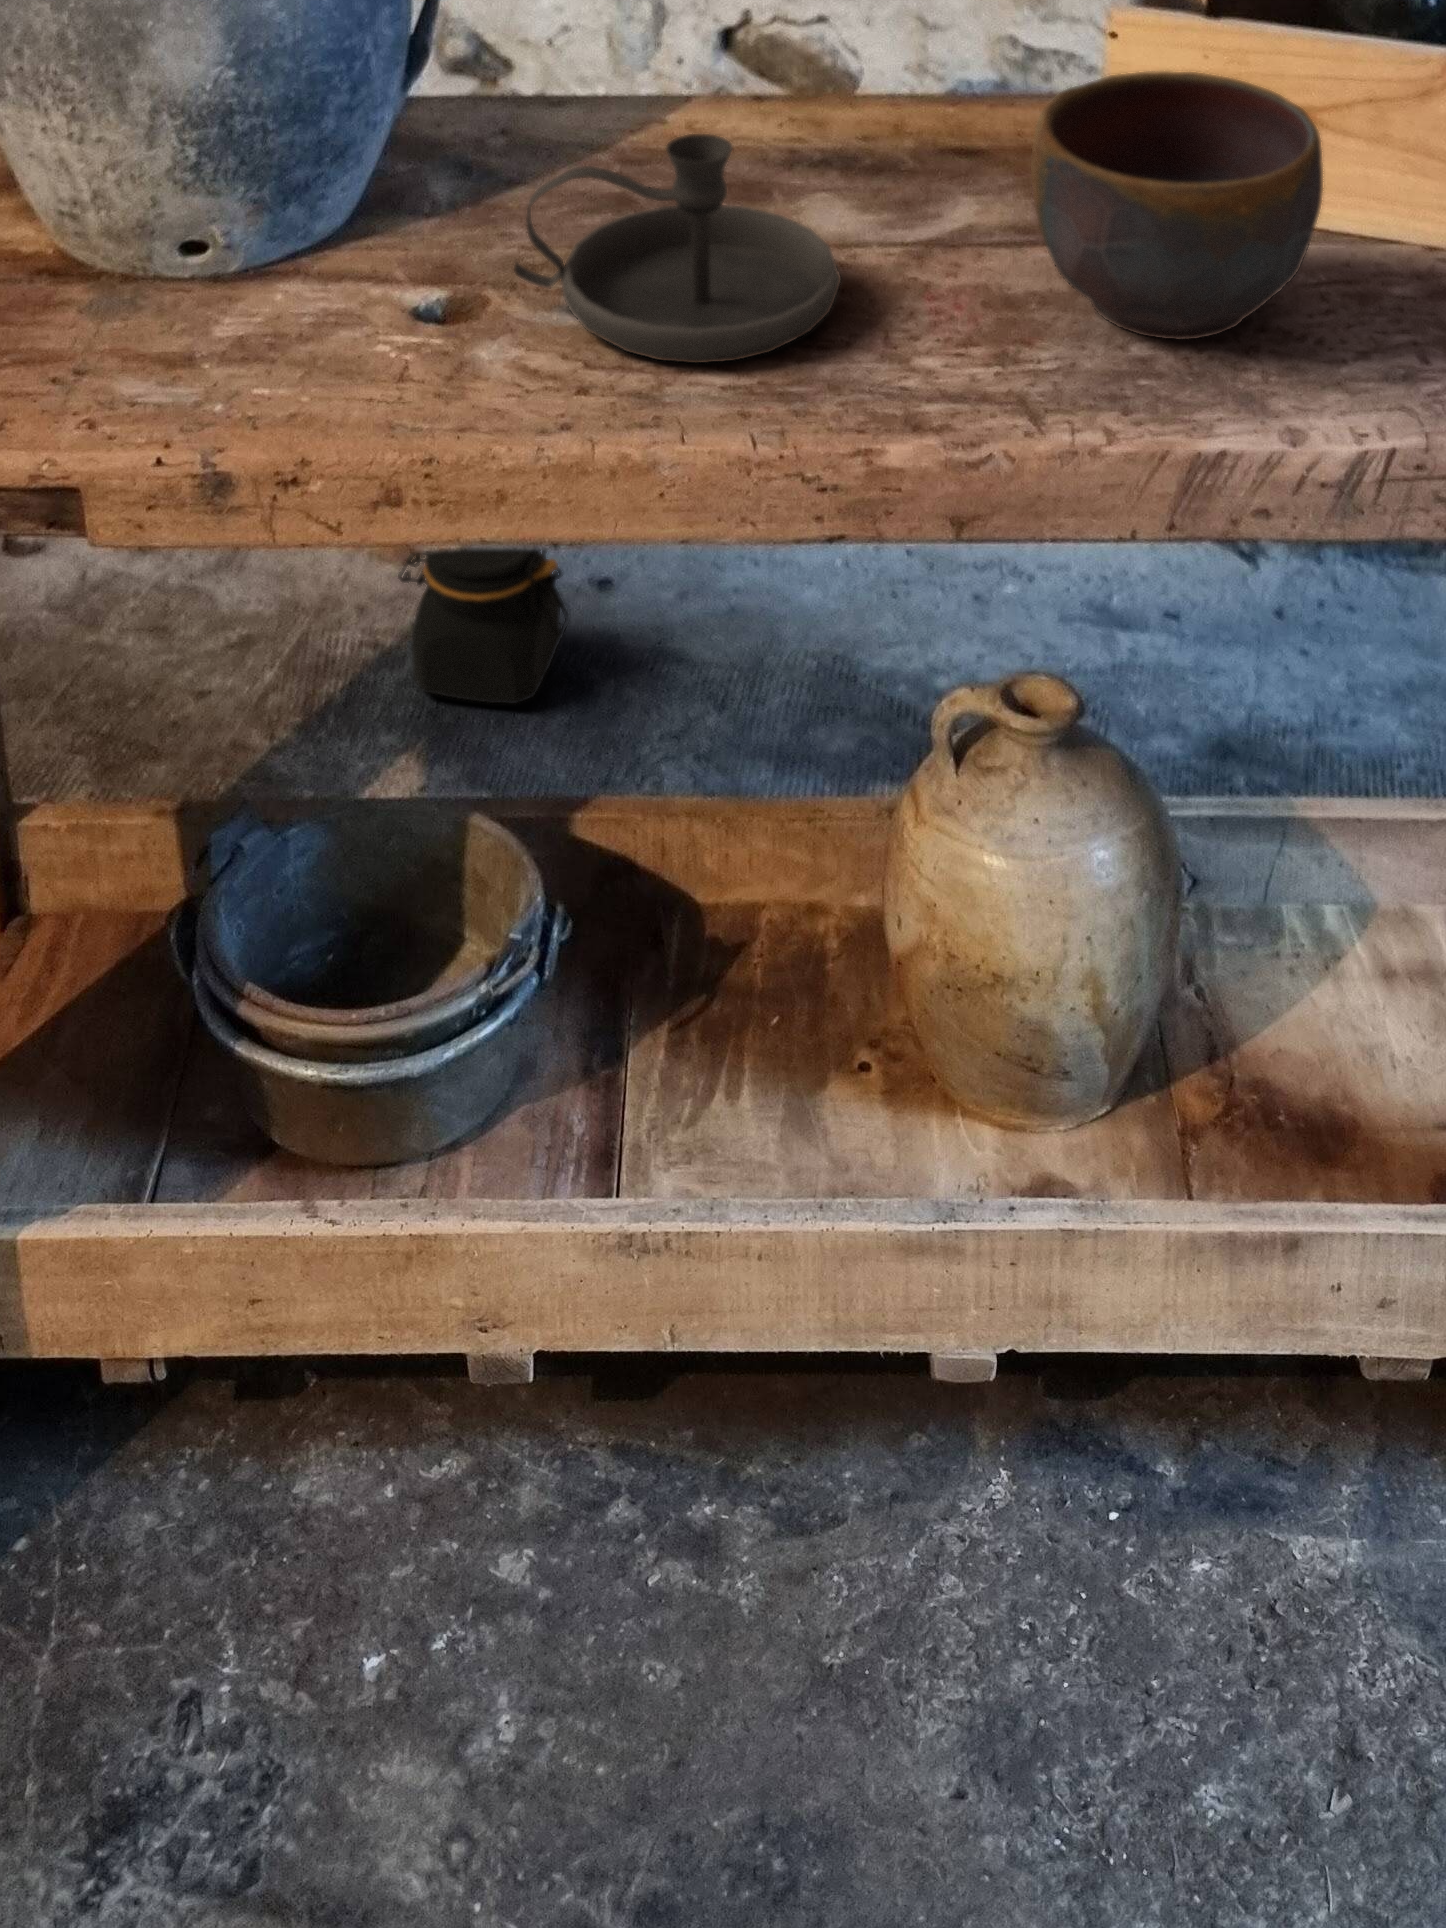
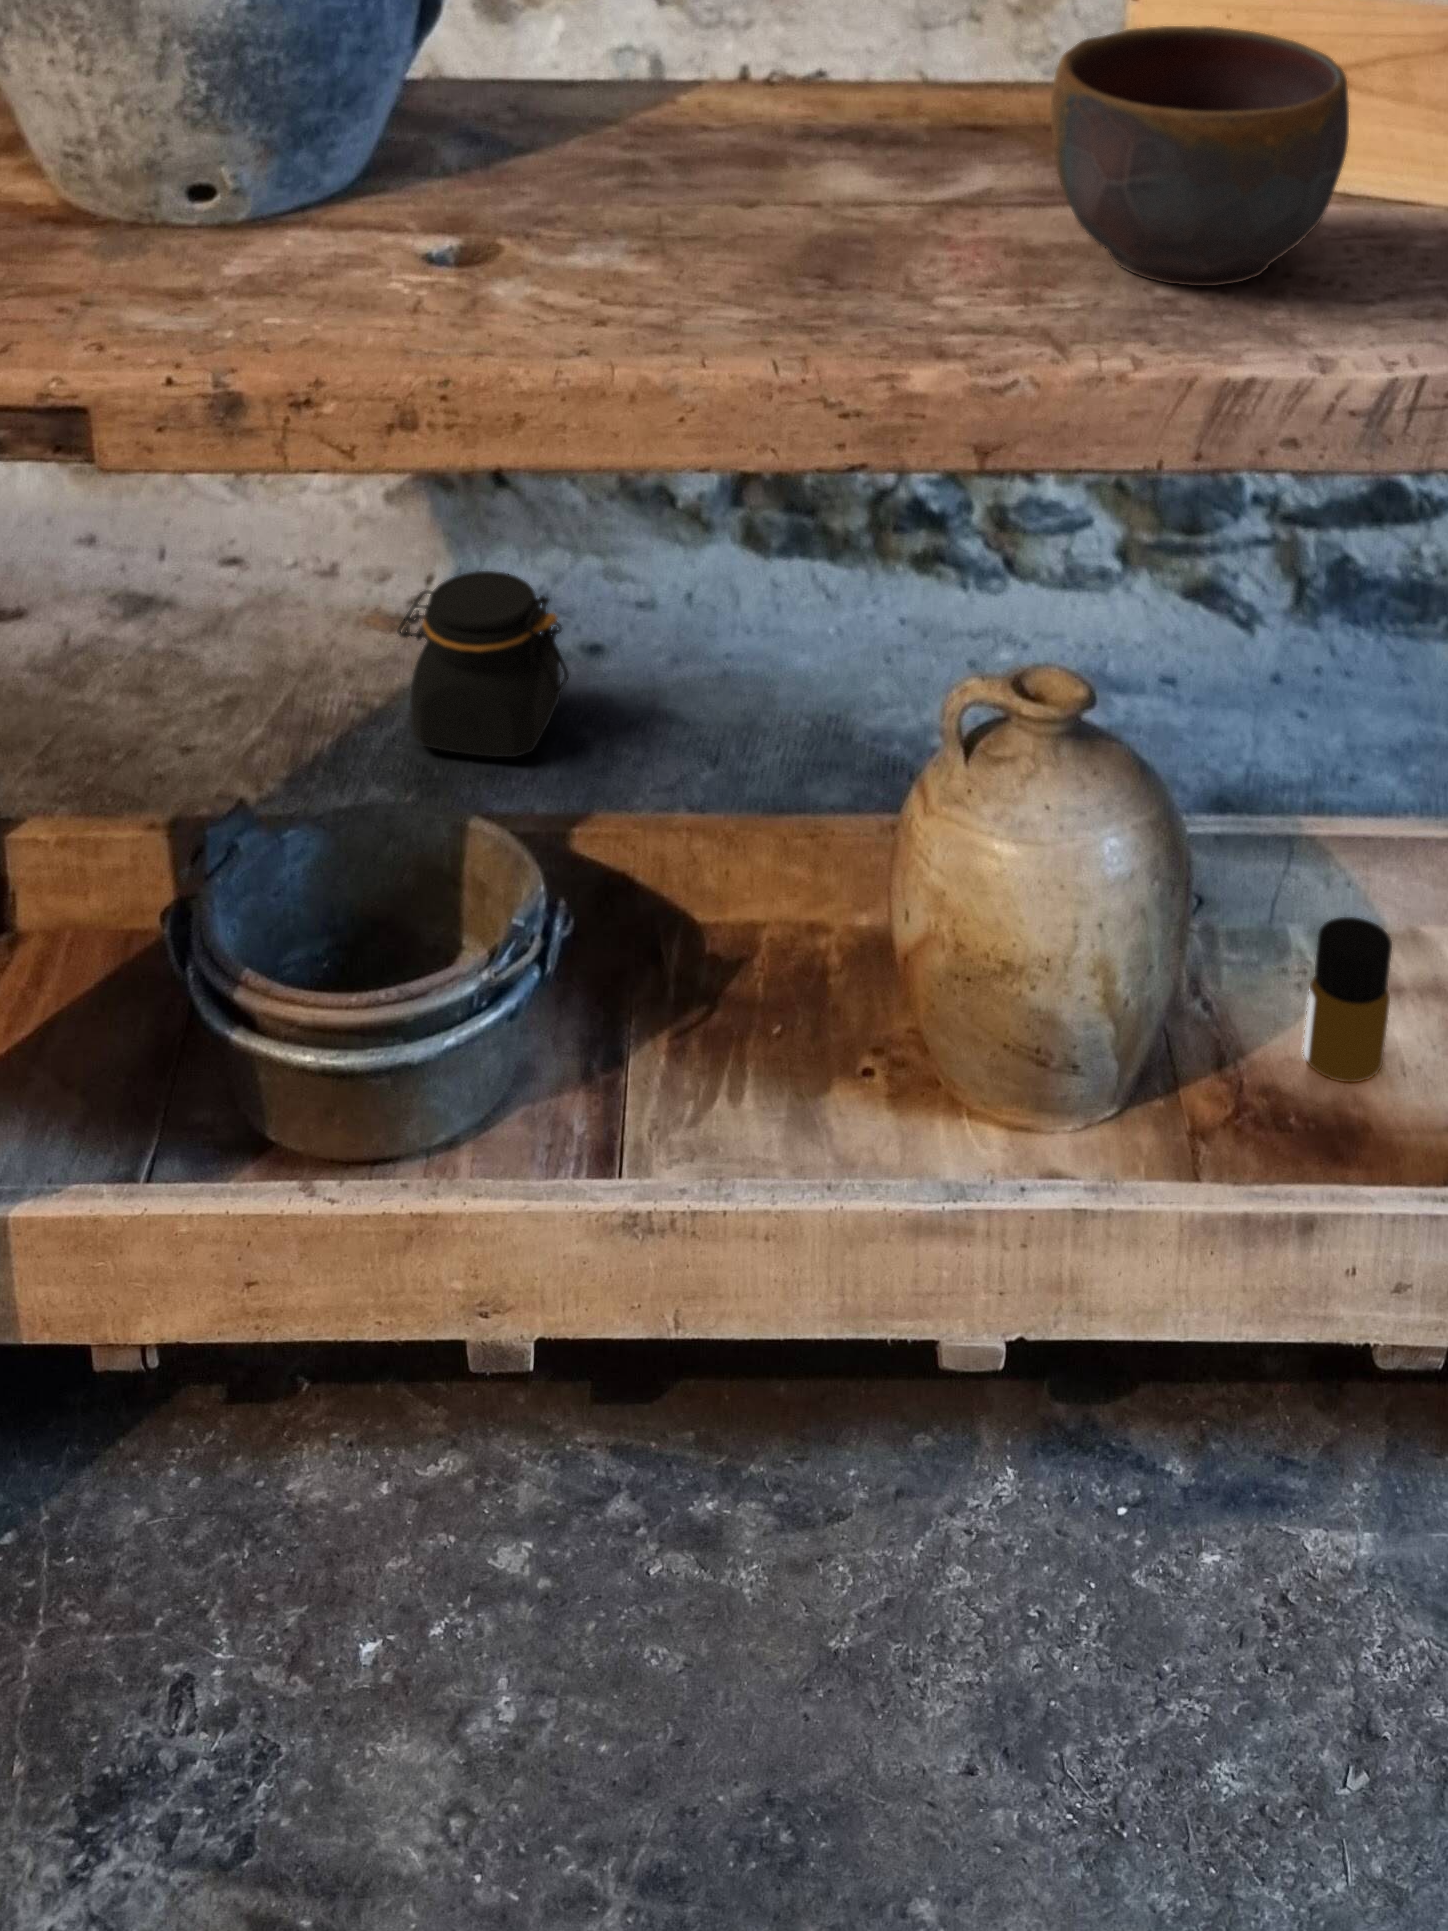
candlestick: present [514,134,841,363] -> none [520,77,856,304]
bottle: none [1293,918,1379,1082] -> present [1303,917,1392,1082]

